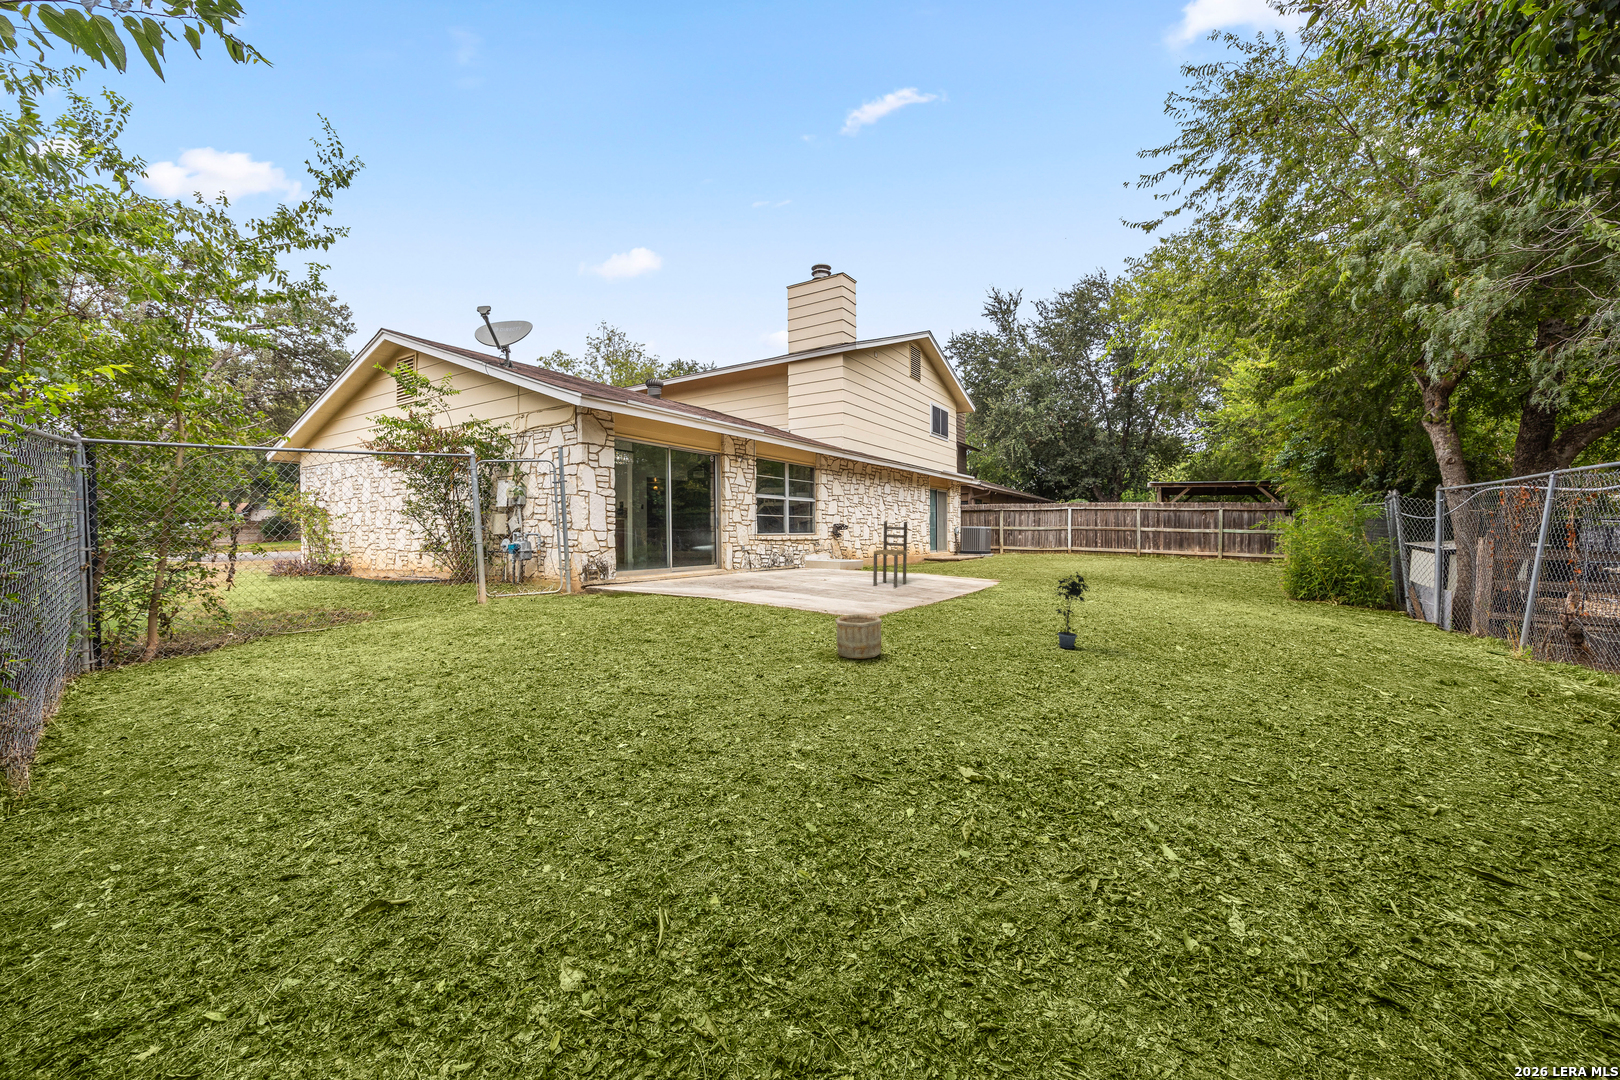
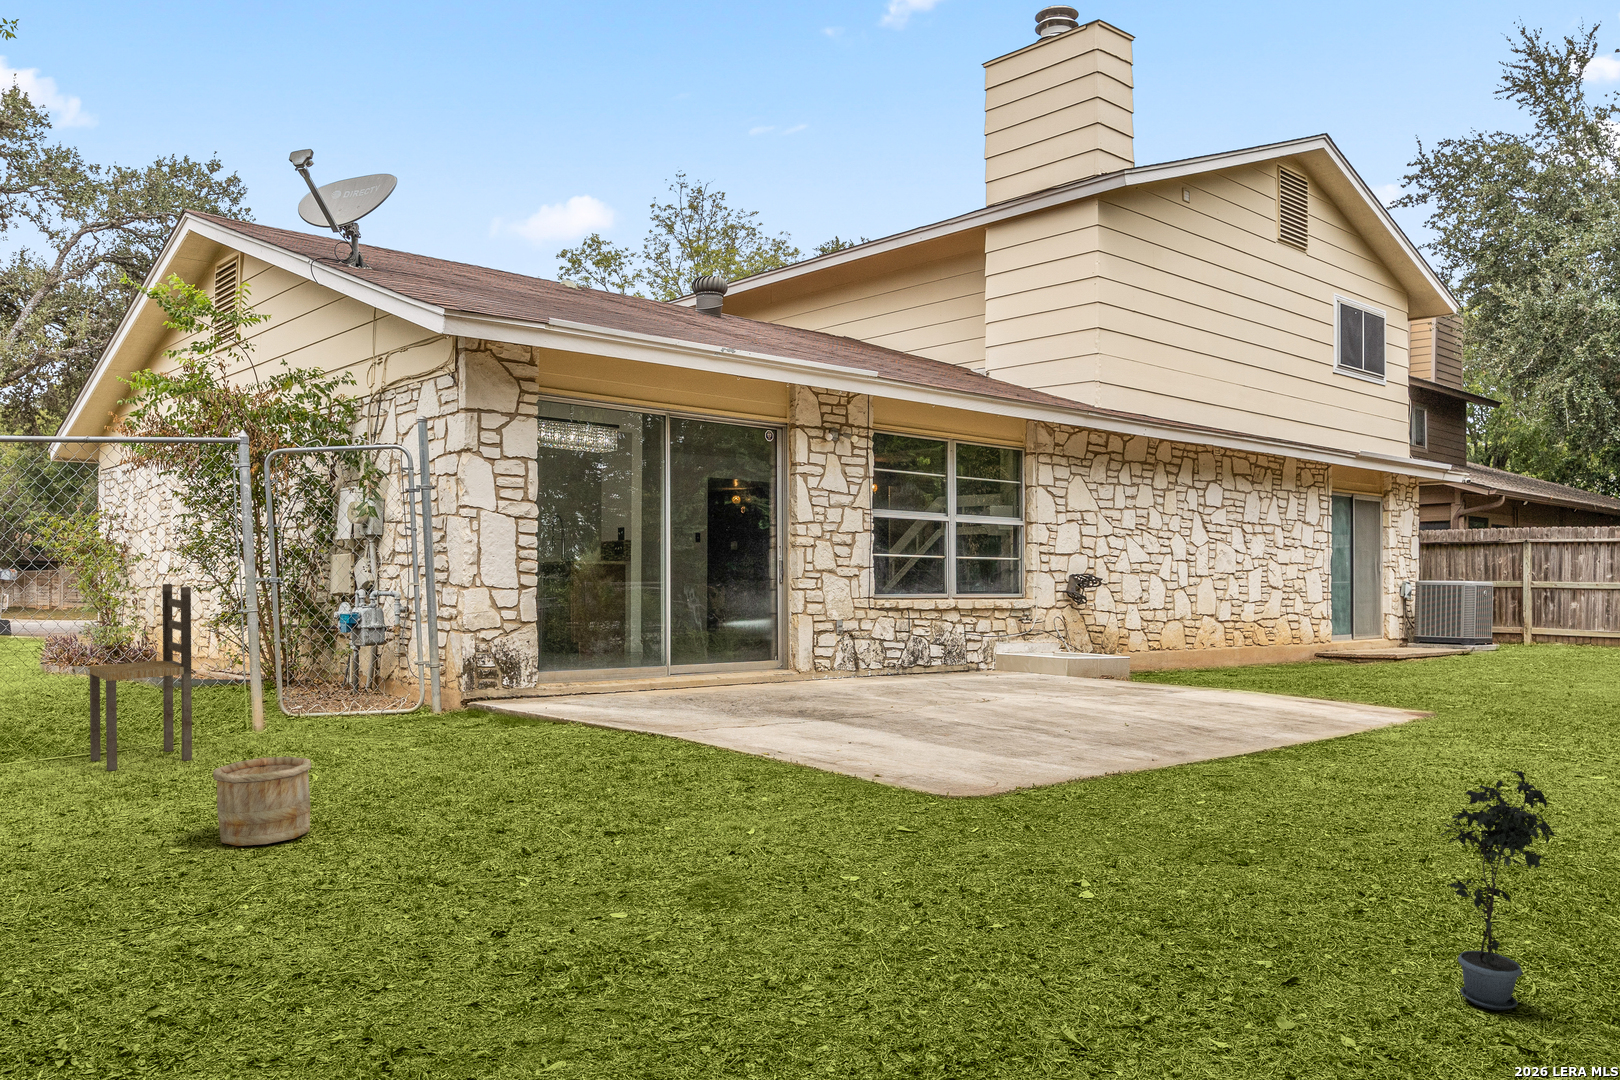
chair: present [873,521,907,587] -> present [90,584,192,771]
wooden bucket: present [835,614,882,659] -> present [213,757,311,846]

